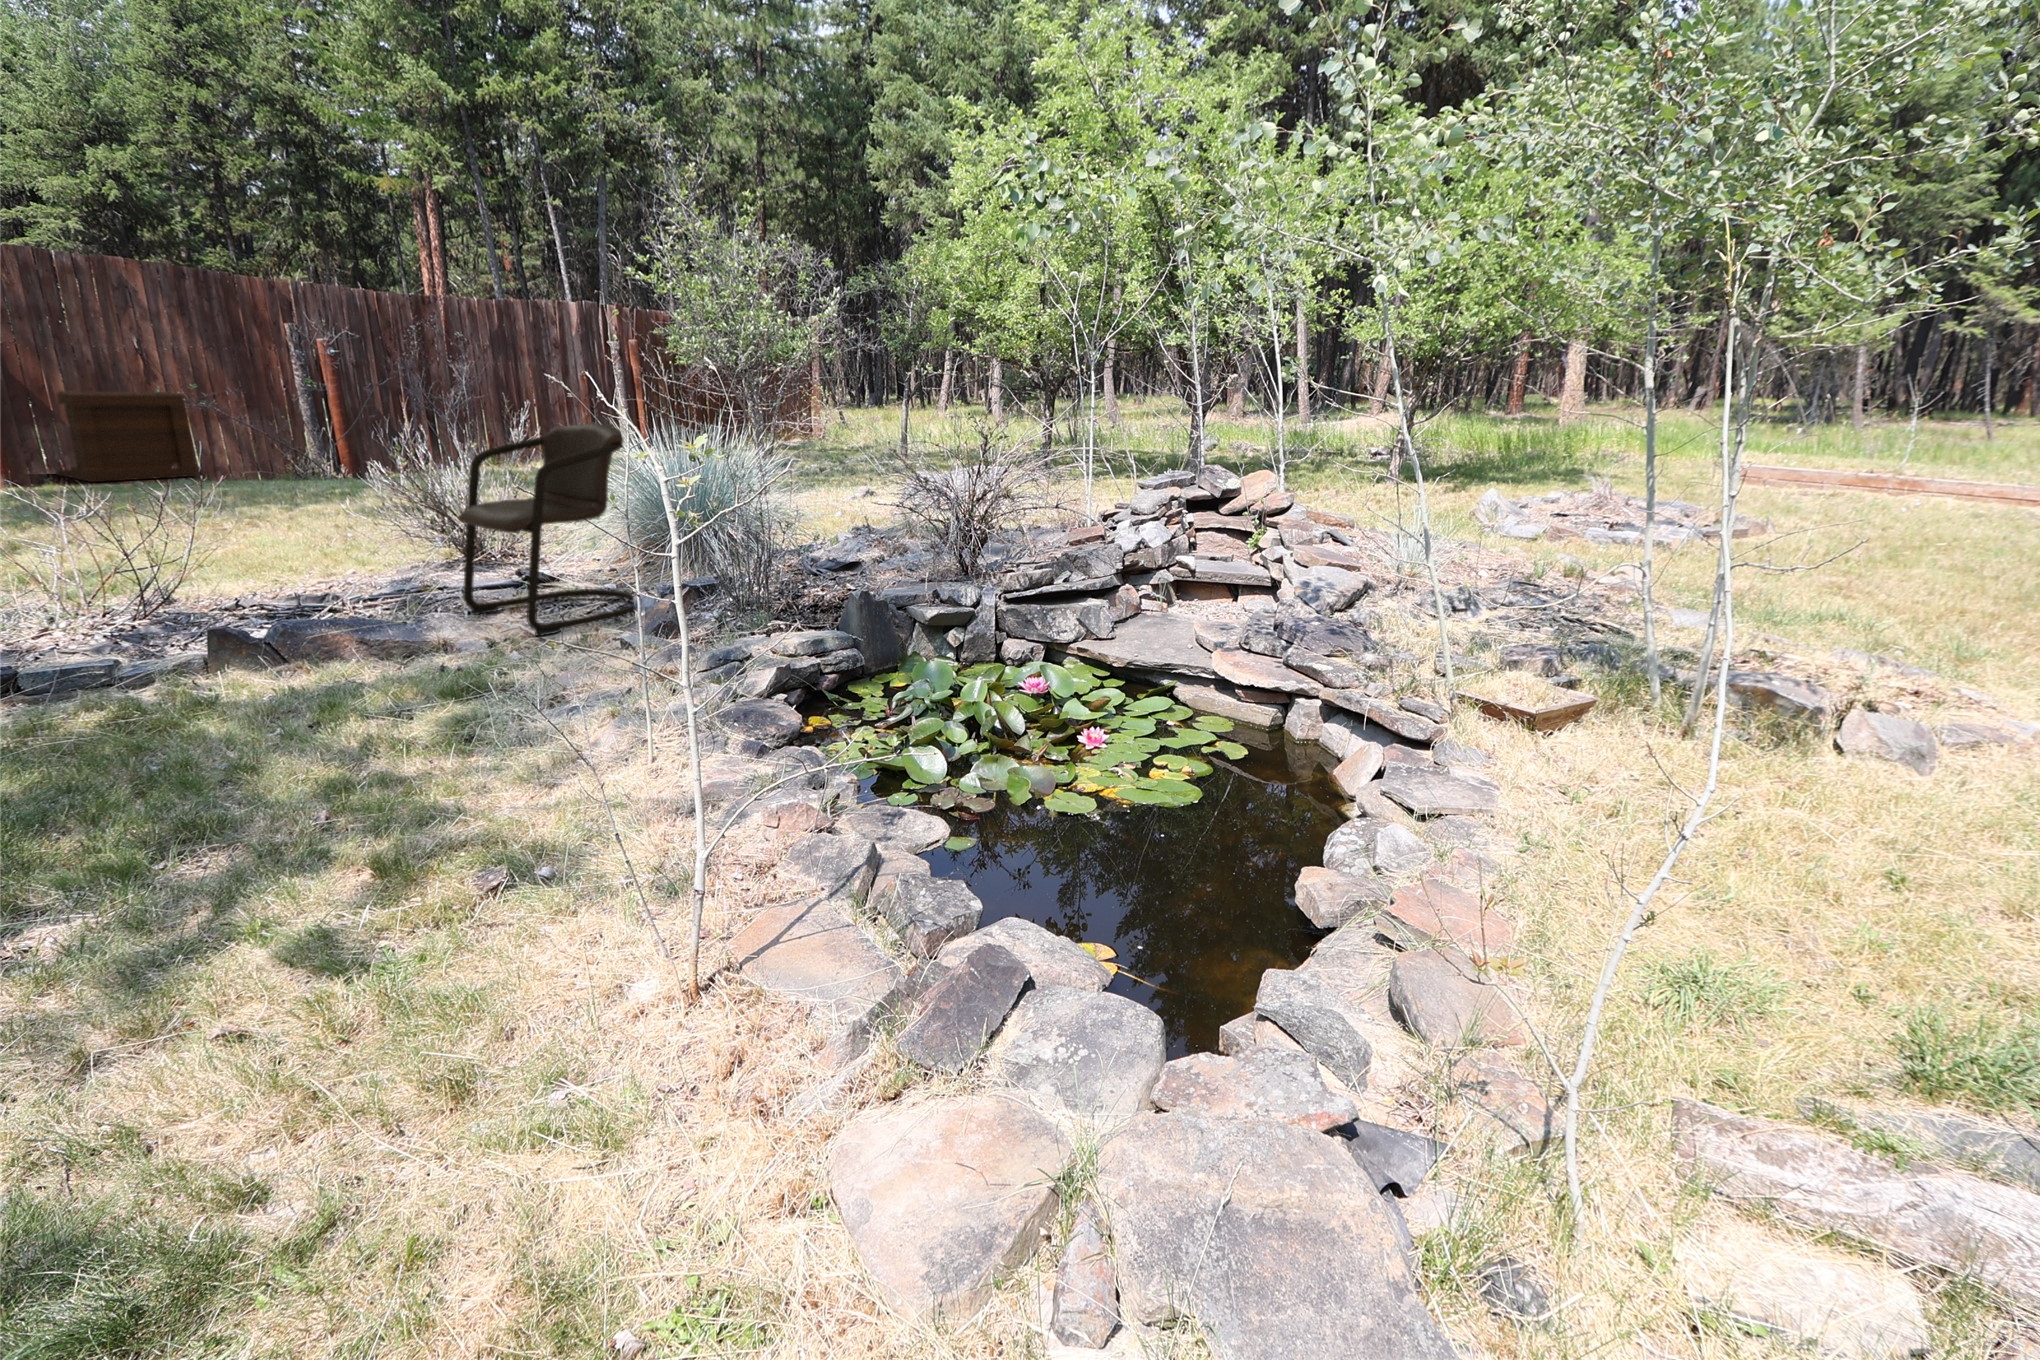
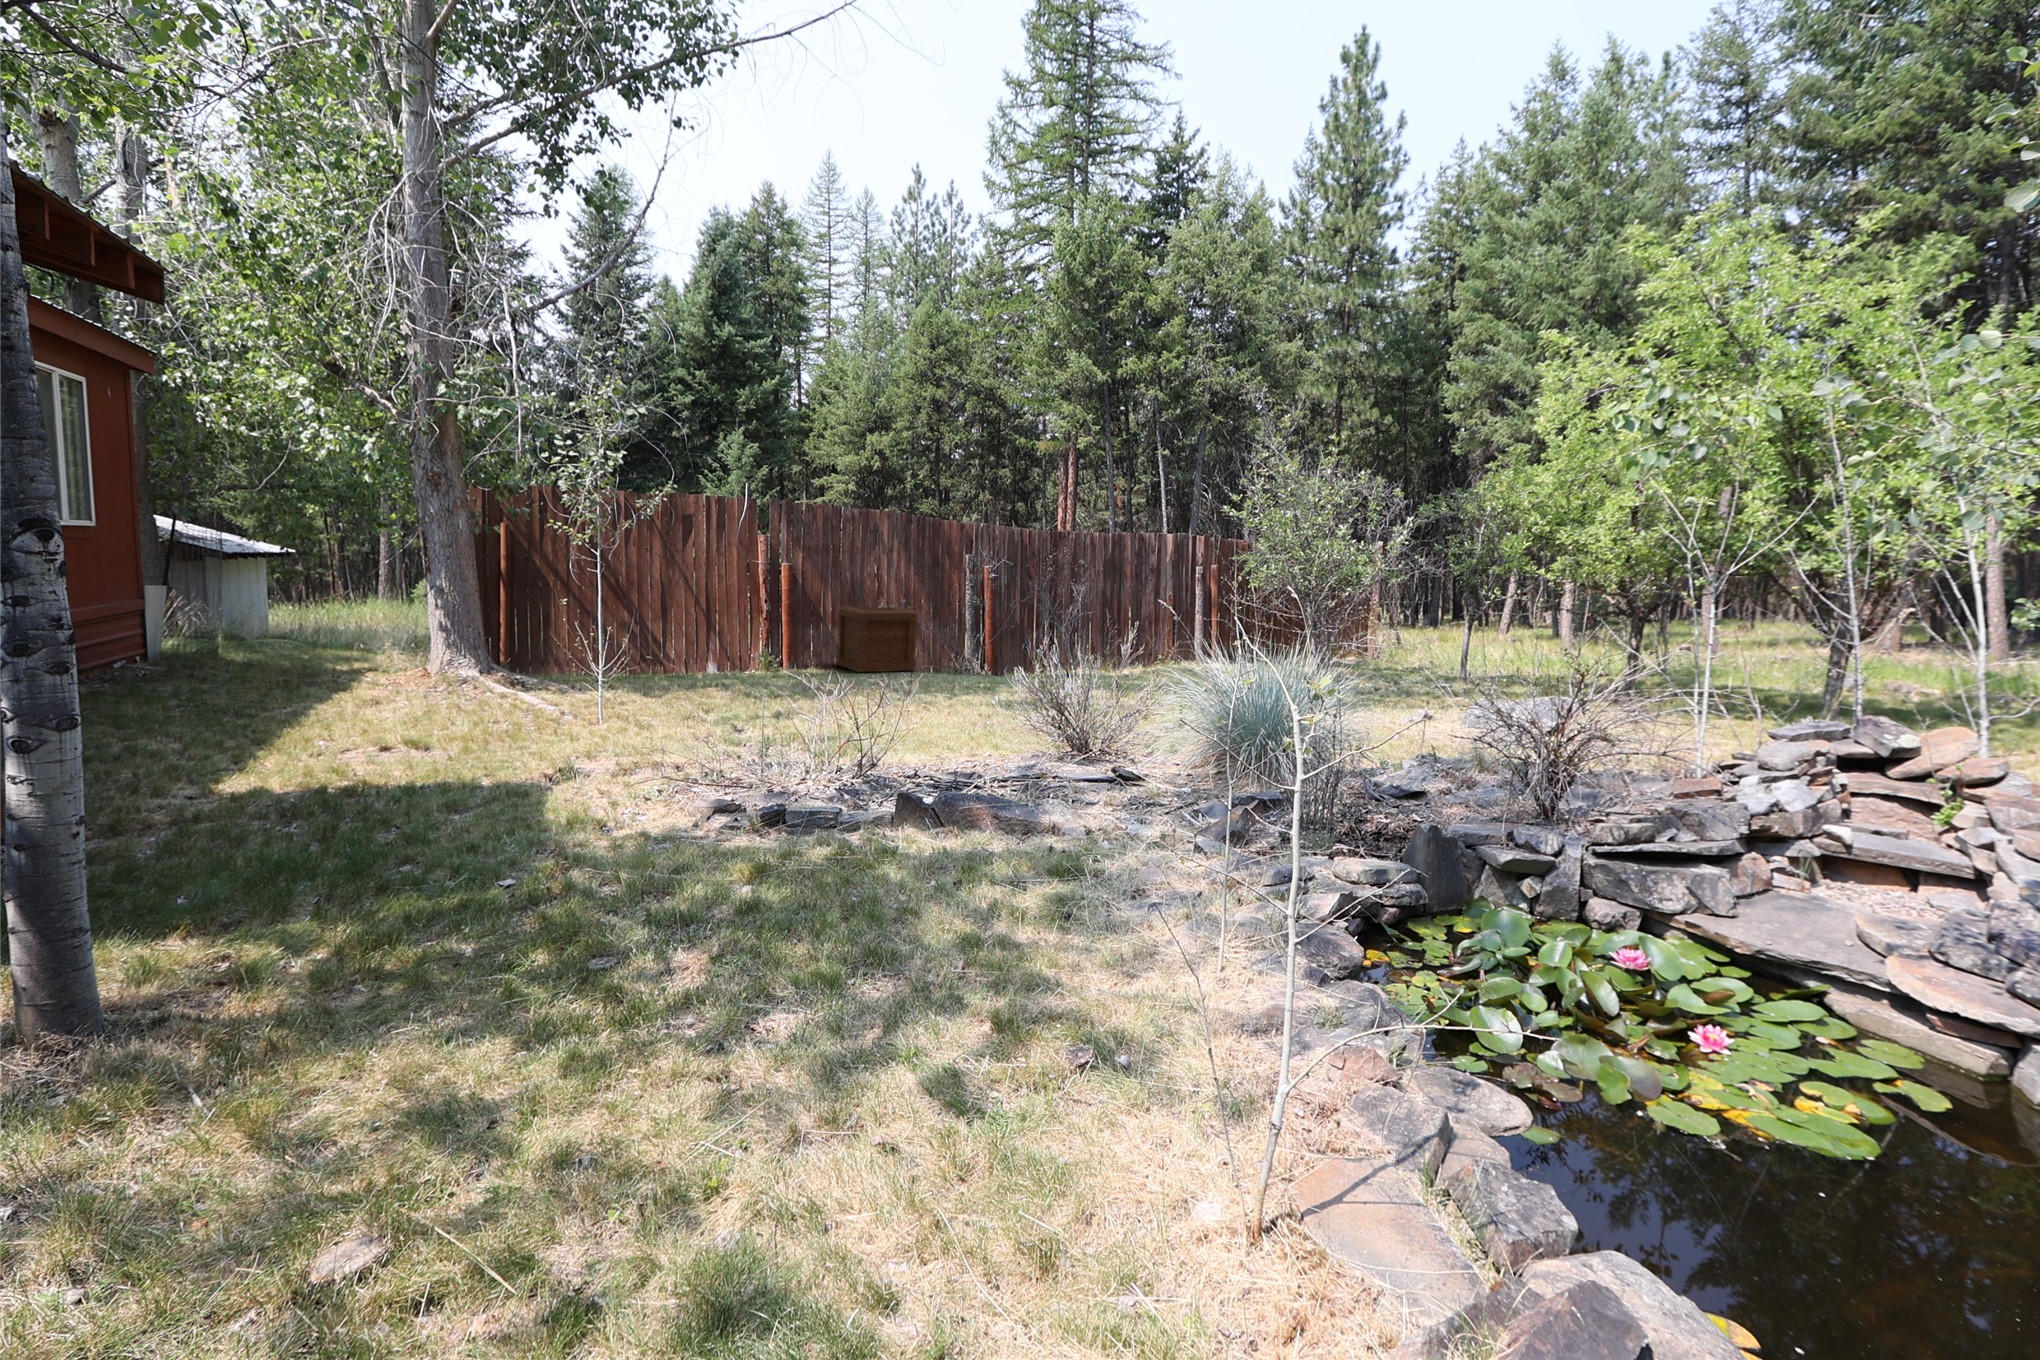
chair: present [458,423,635,636] -> none [1084,649,1229,829]

